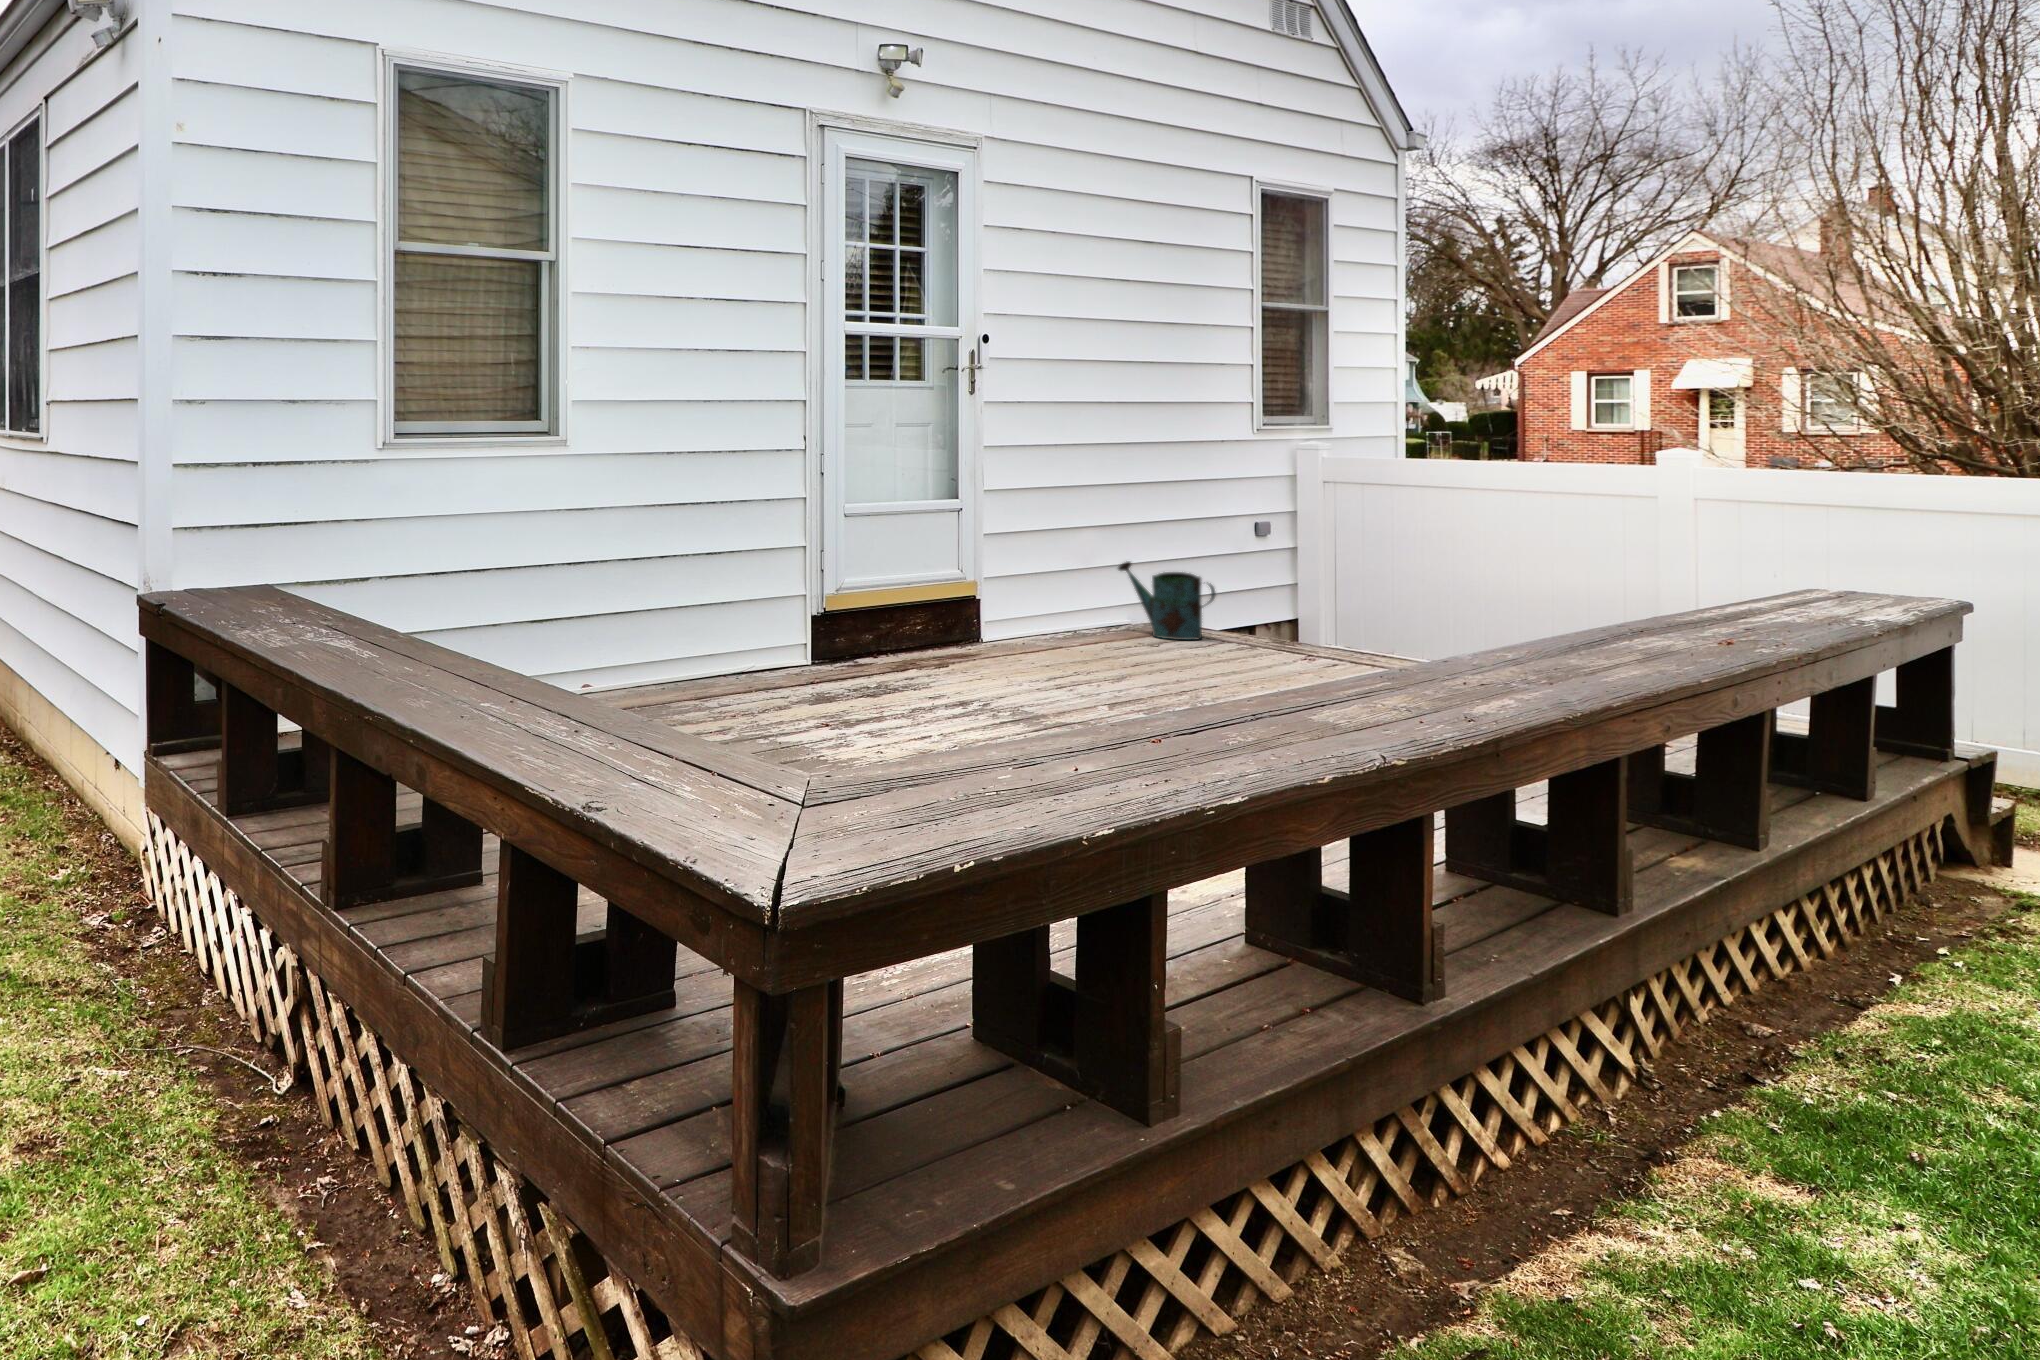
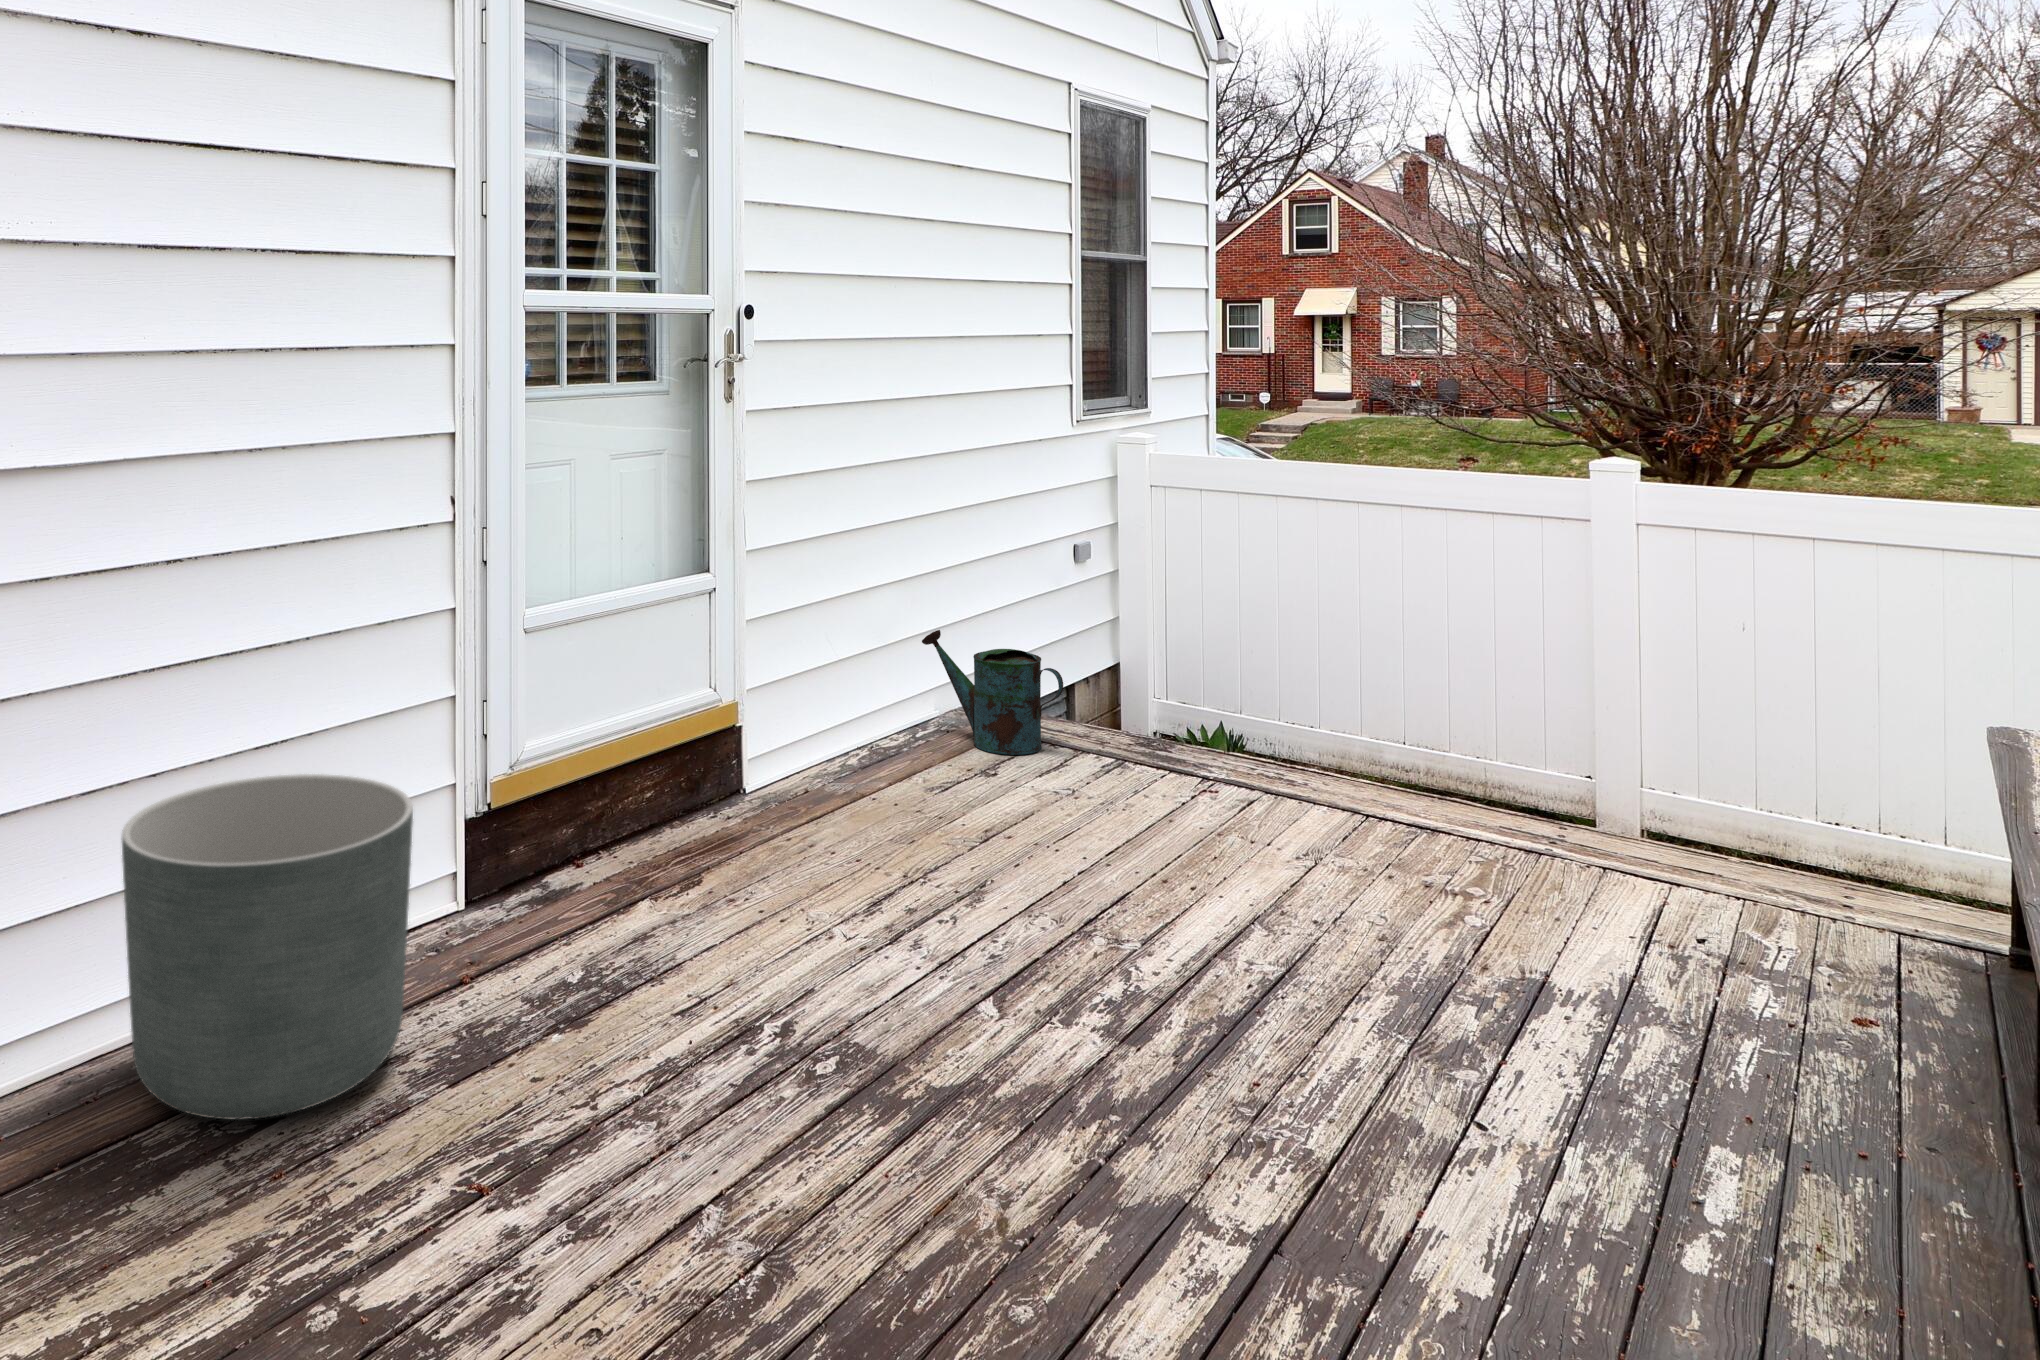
planter: none [660,560,792,691] -> present [122,774,413,1120]

